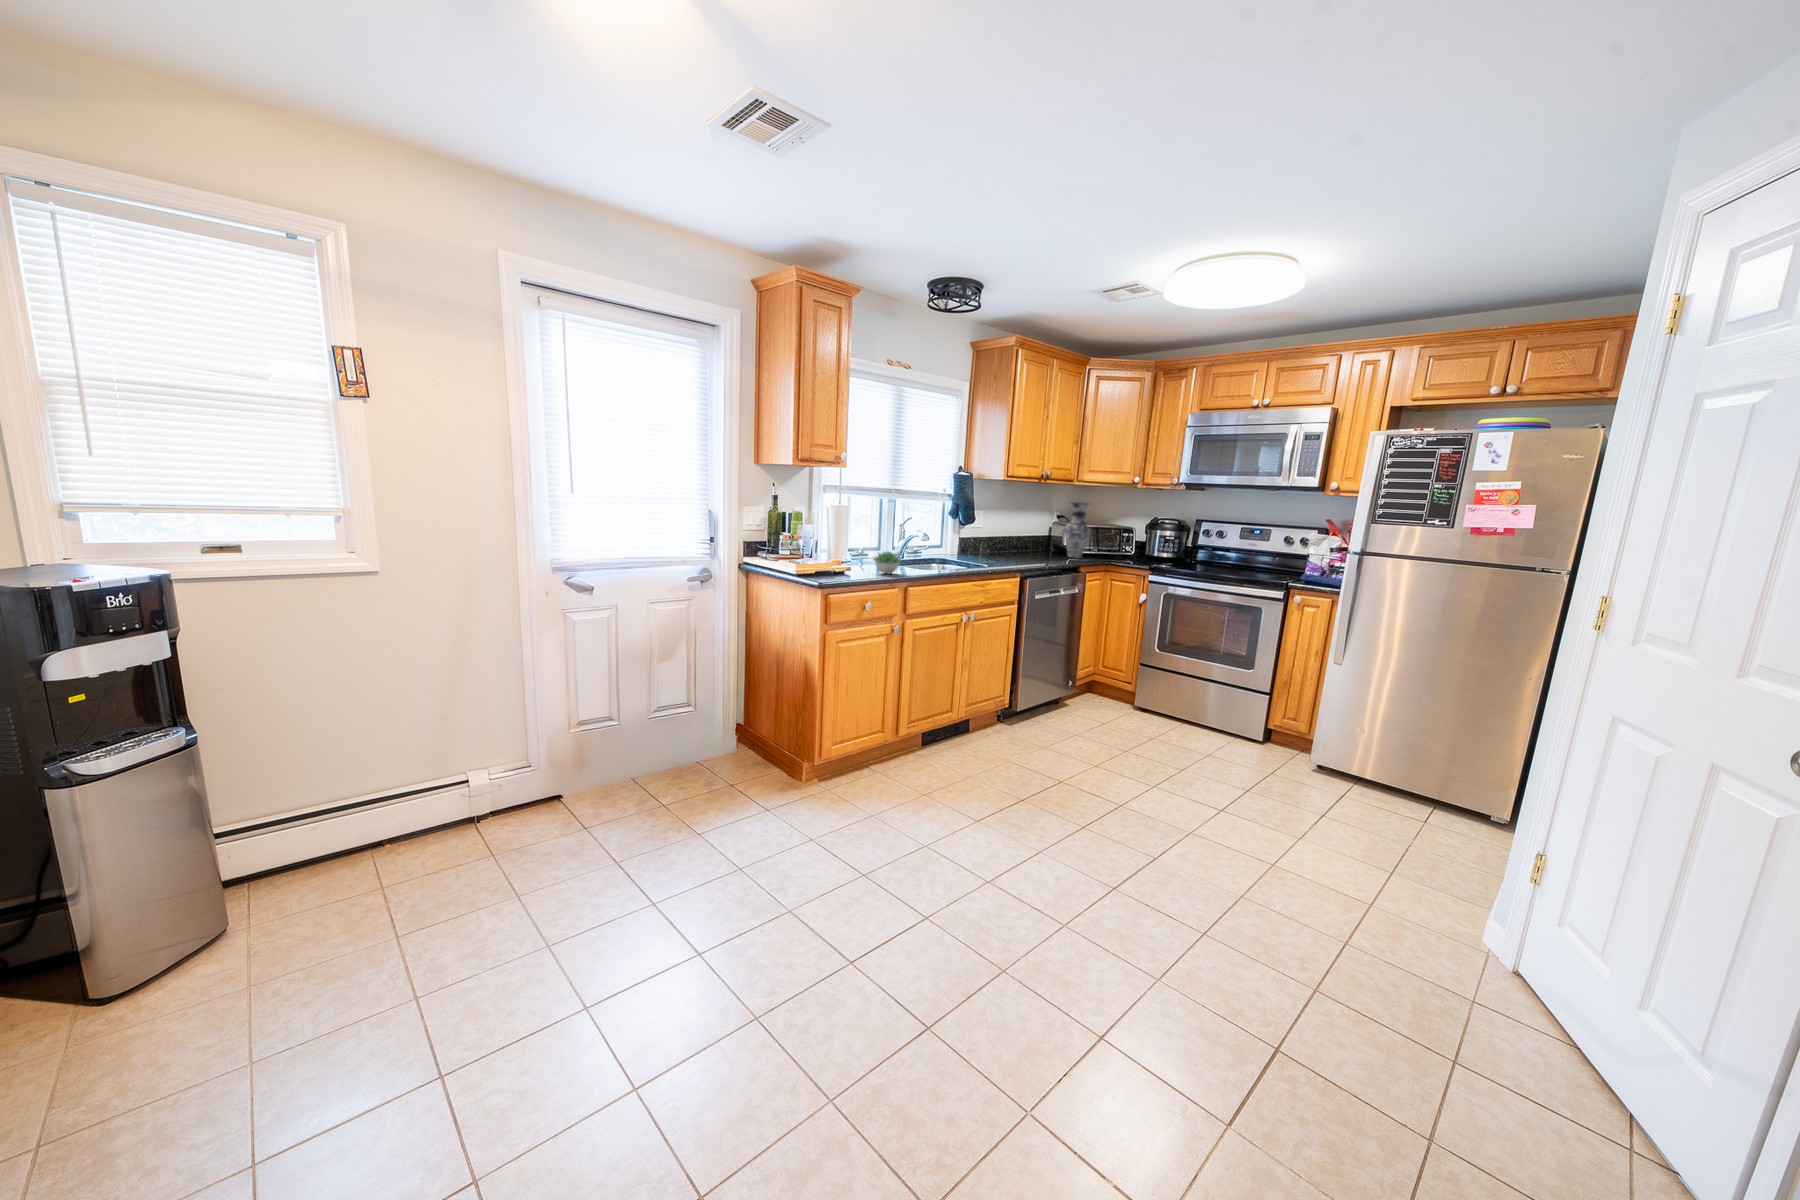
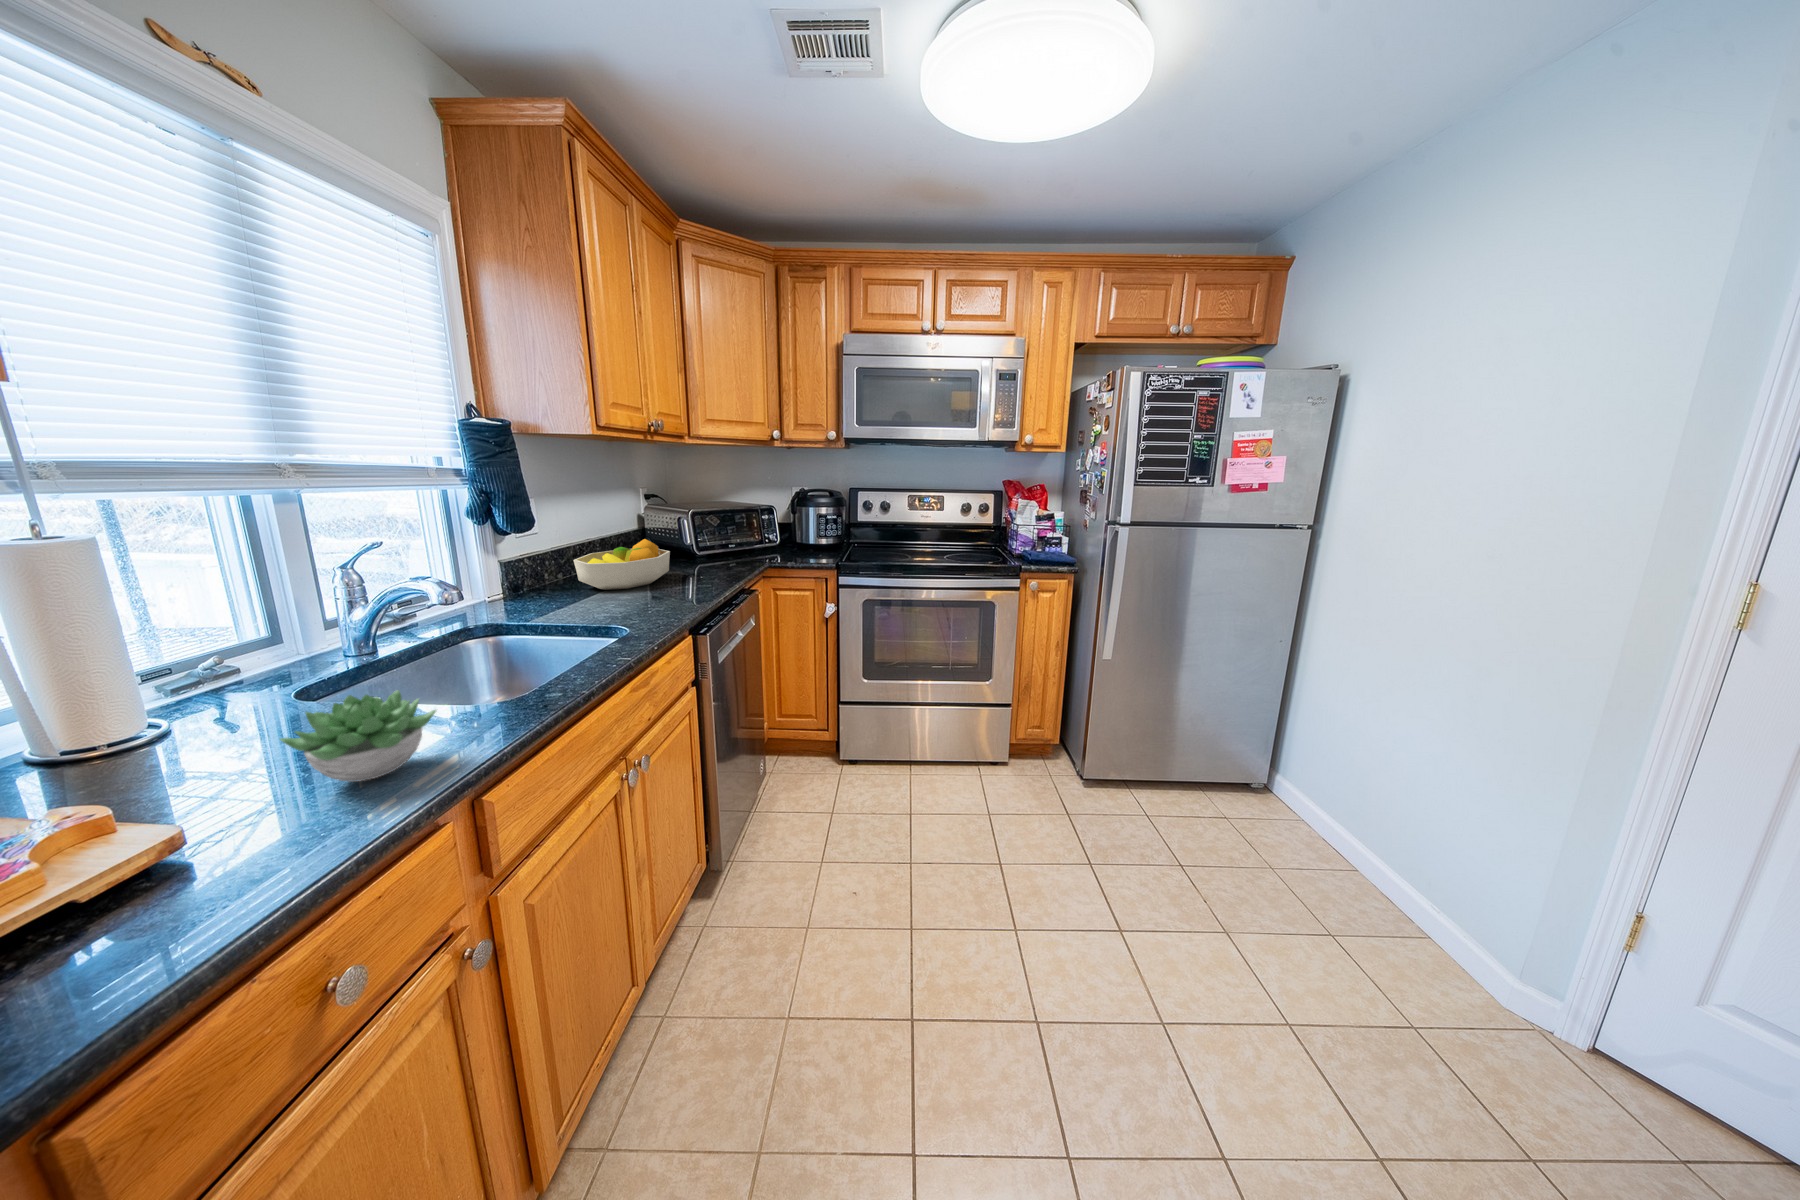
vase: present [1064,502,1090,559] -> none [695,474,736,566]
fruit bowl: none [991,536,1041,559] -> present [573,539,670,590]

